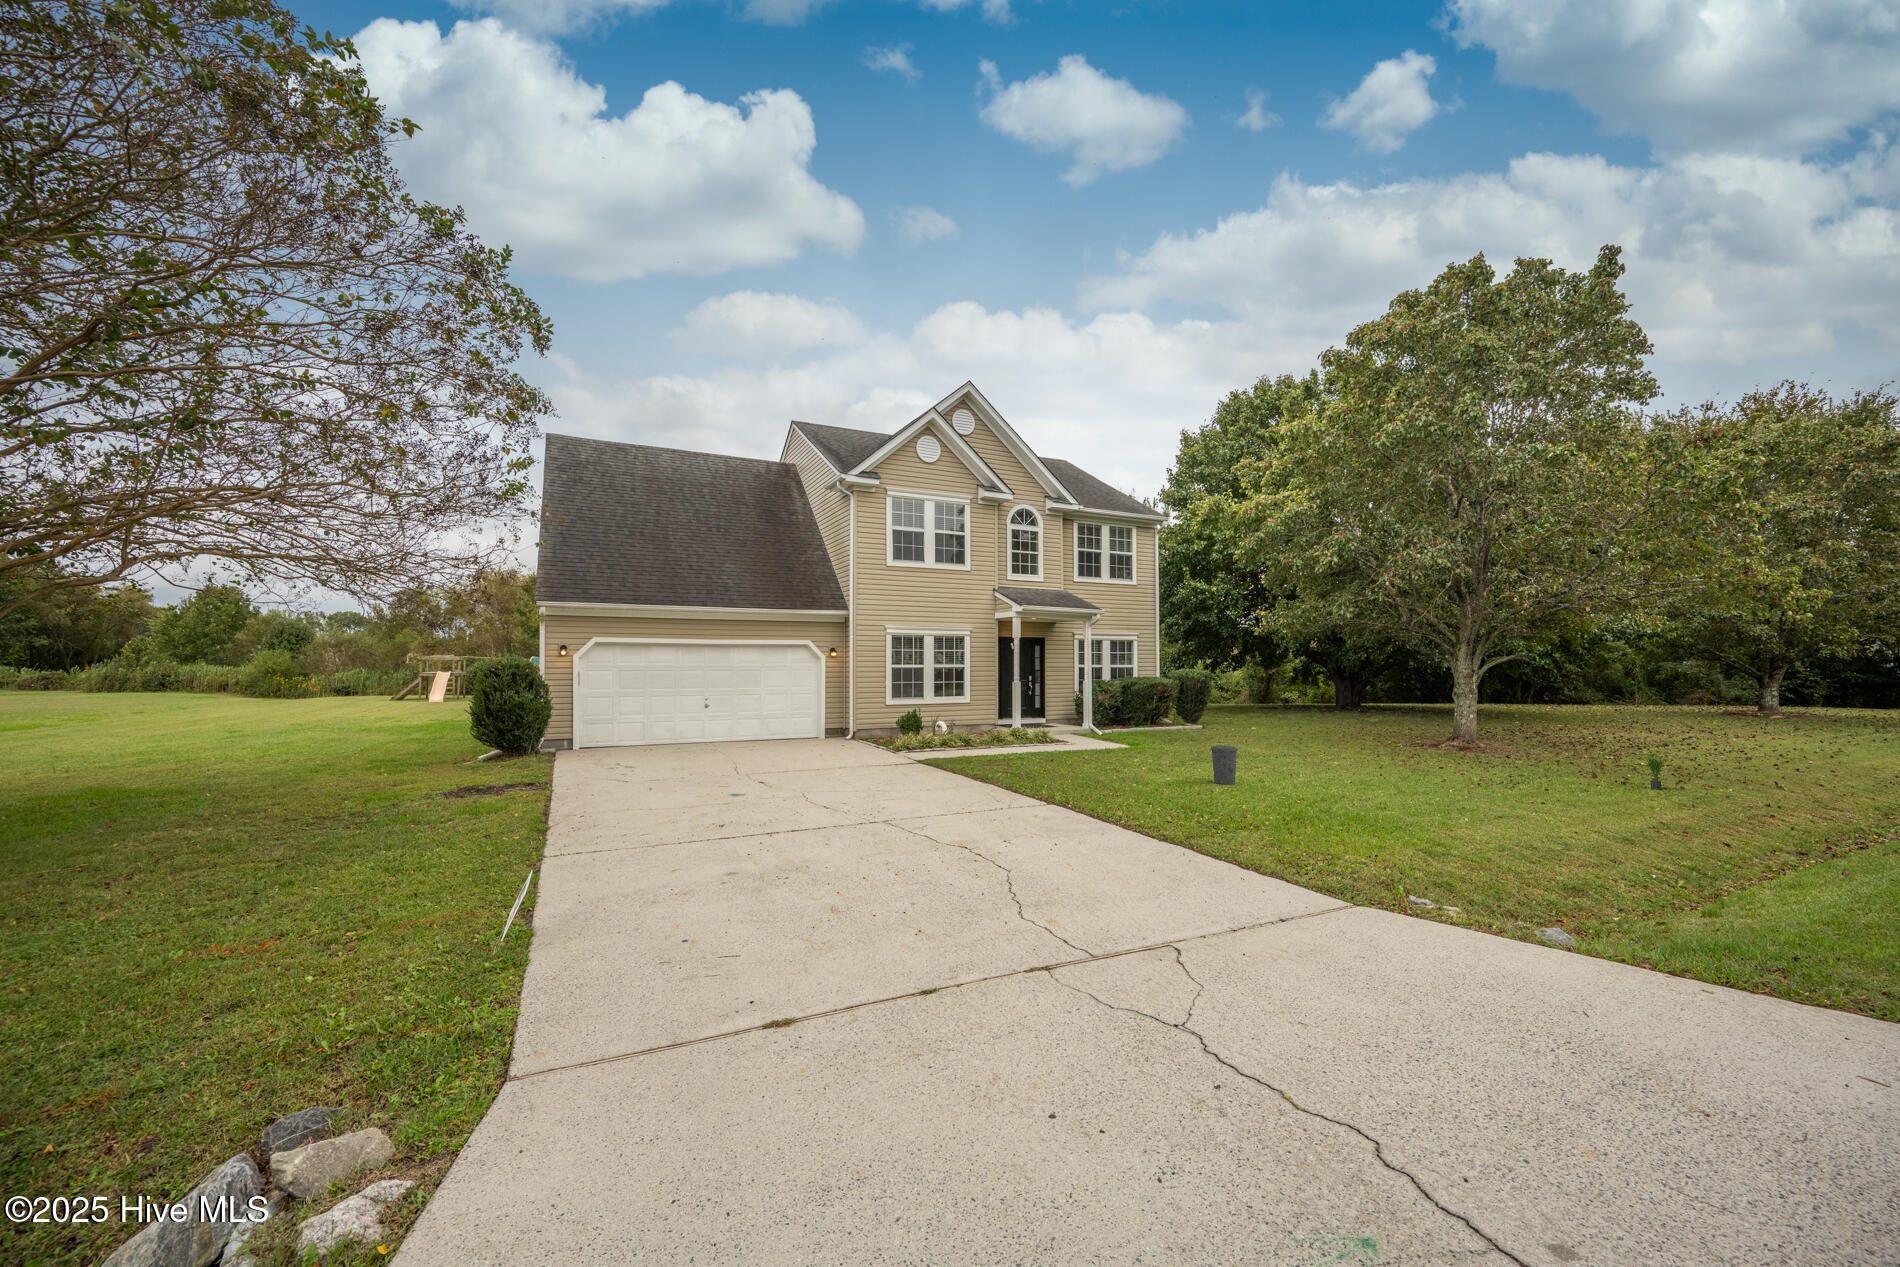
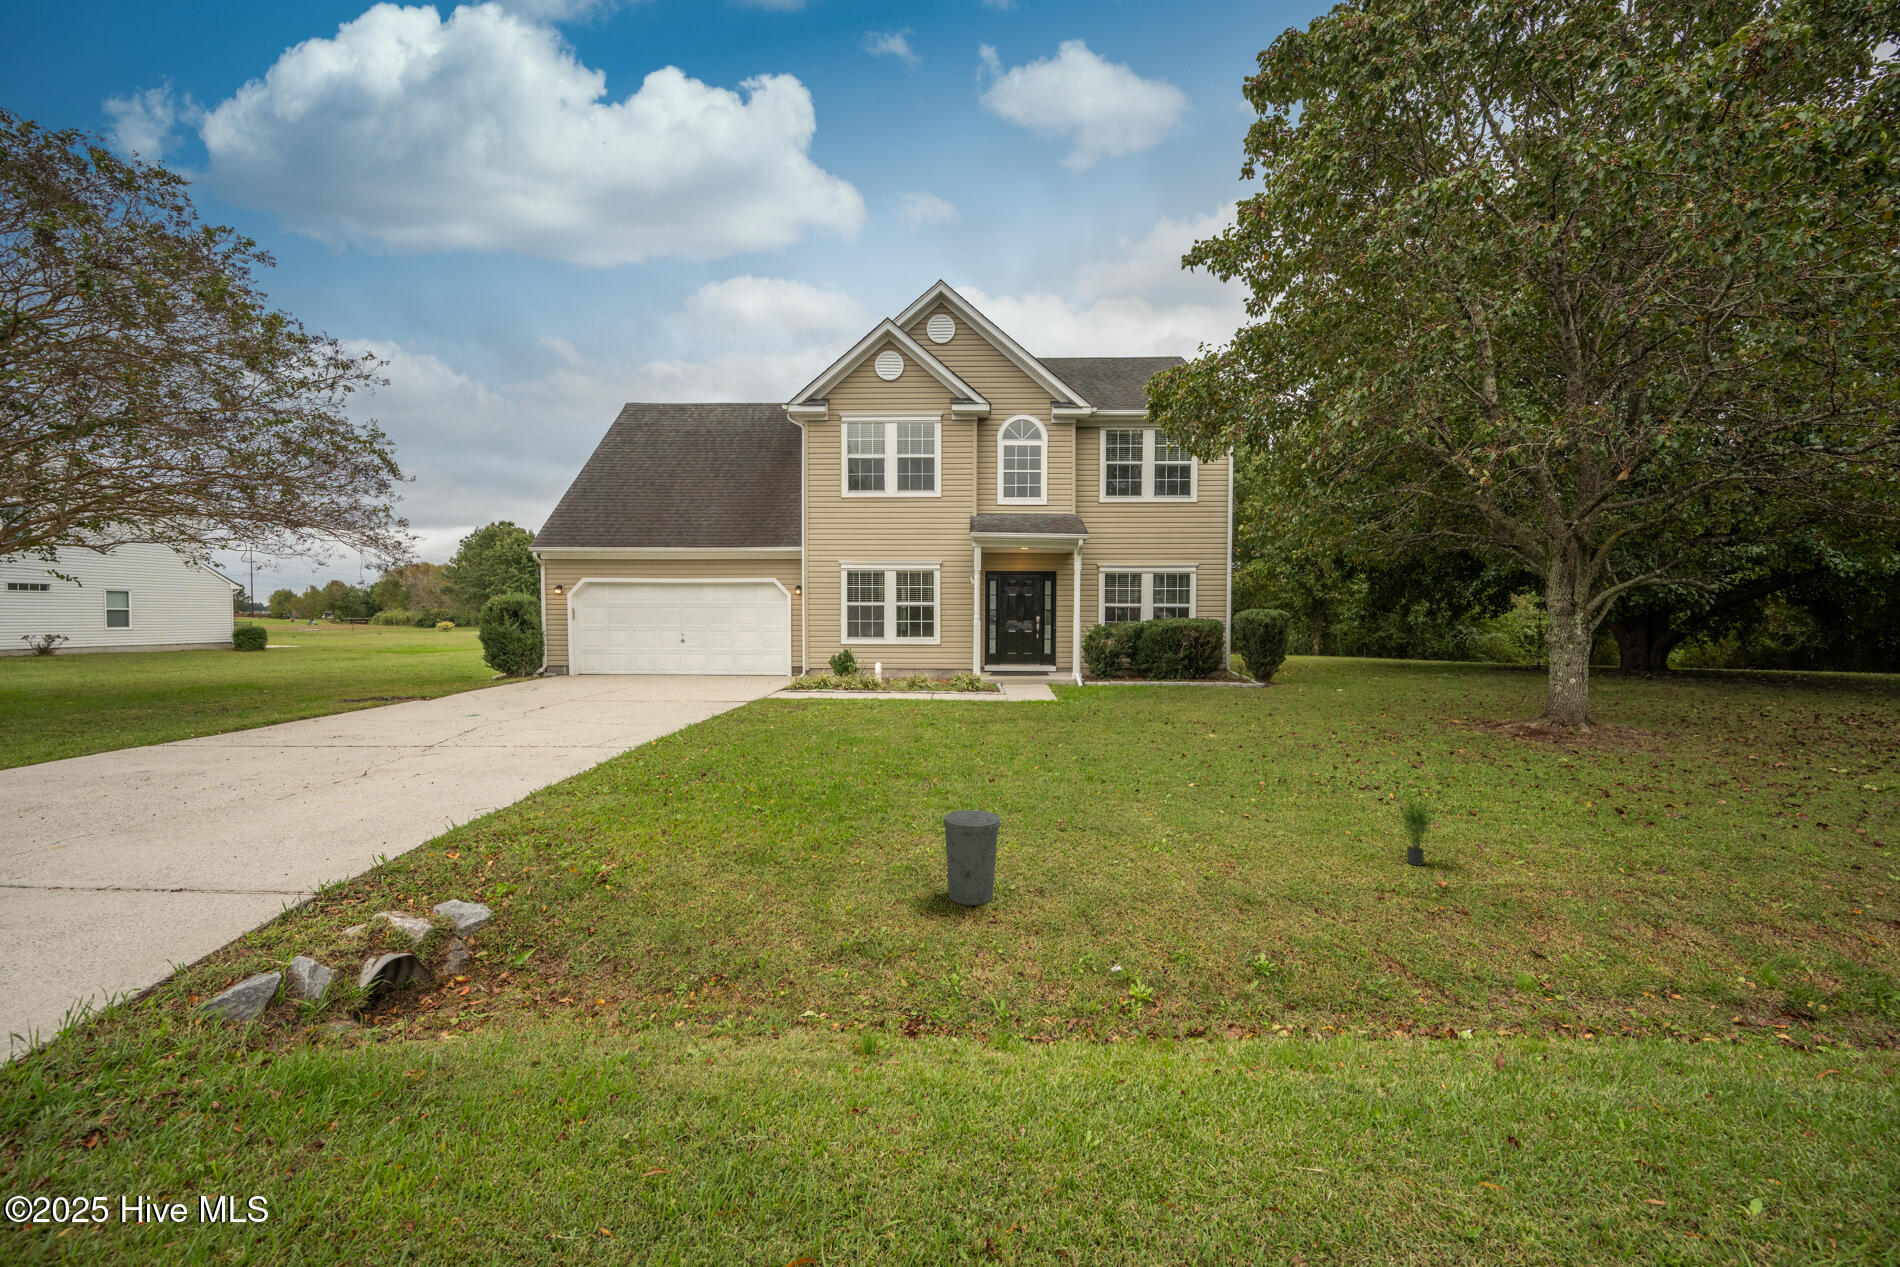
trash can: present [1211,745,1237,784] -> present [944,810,1001,905]

